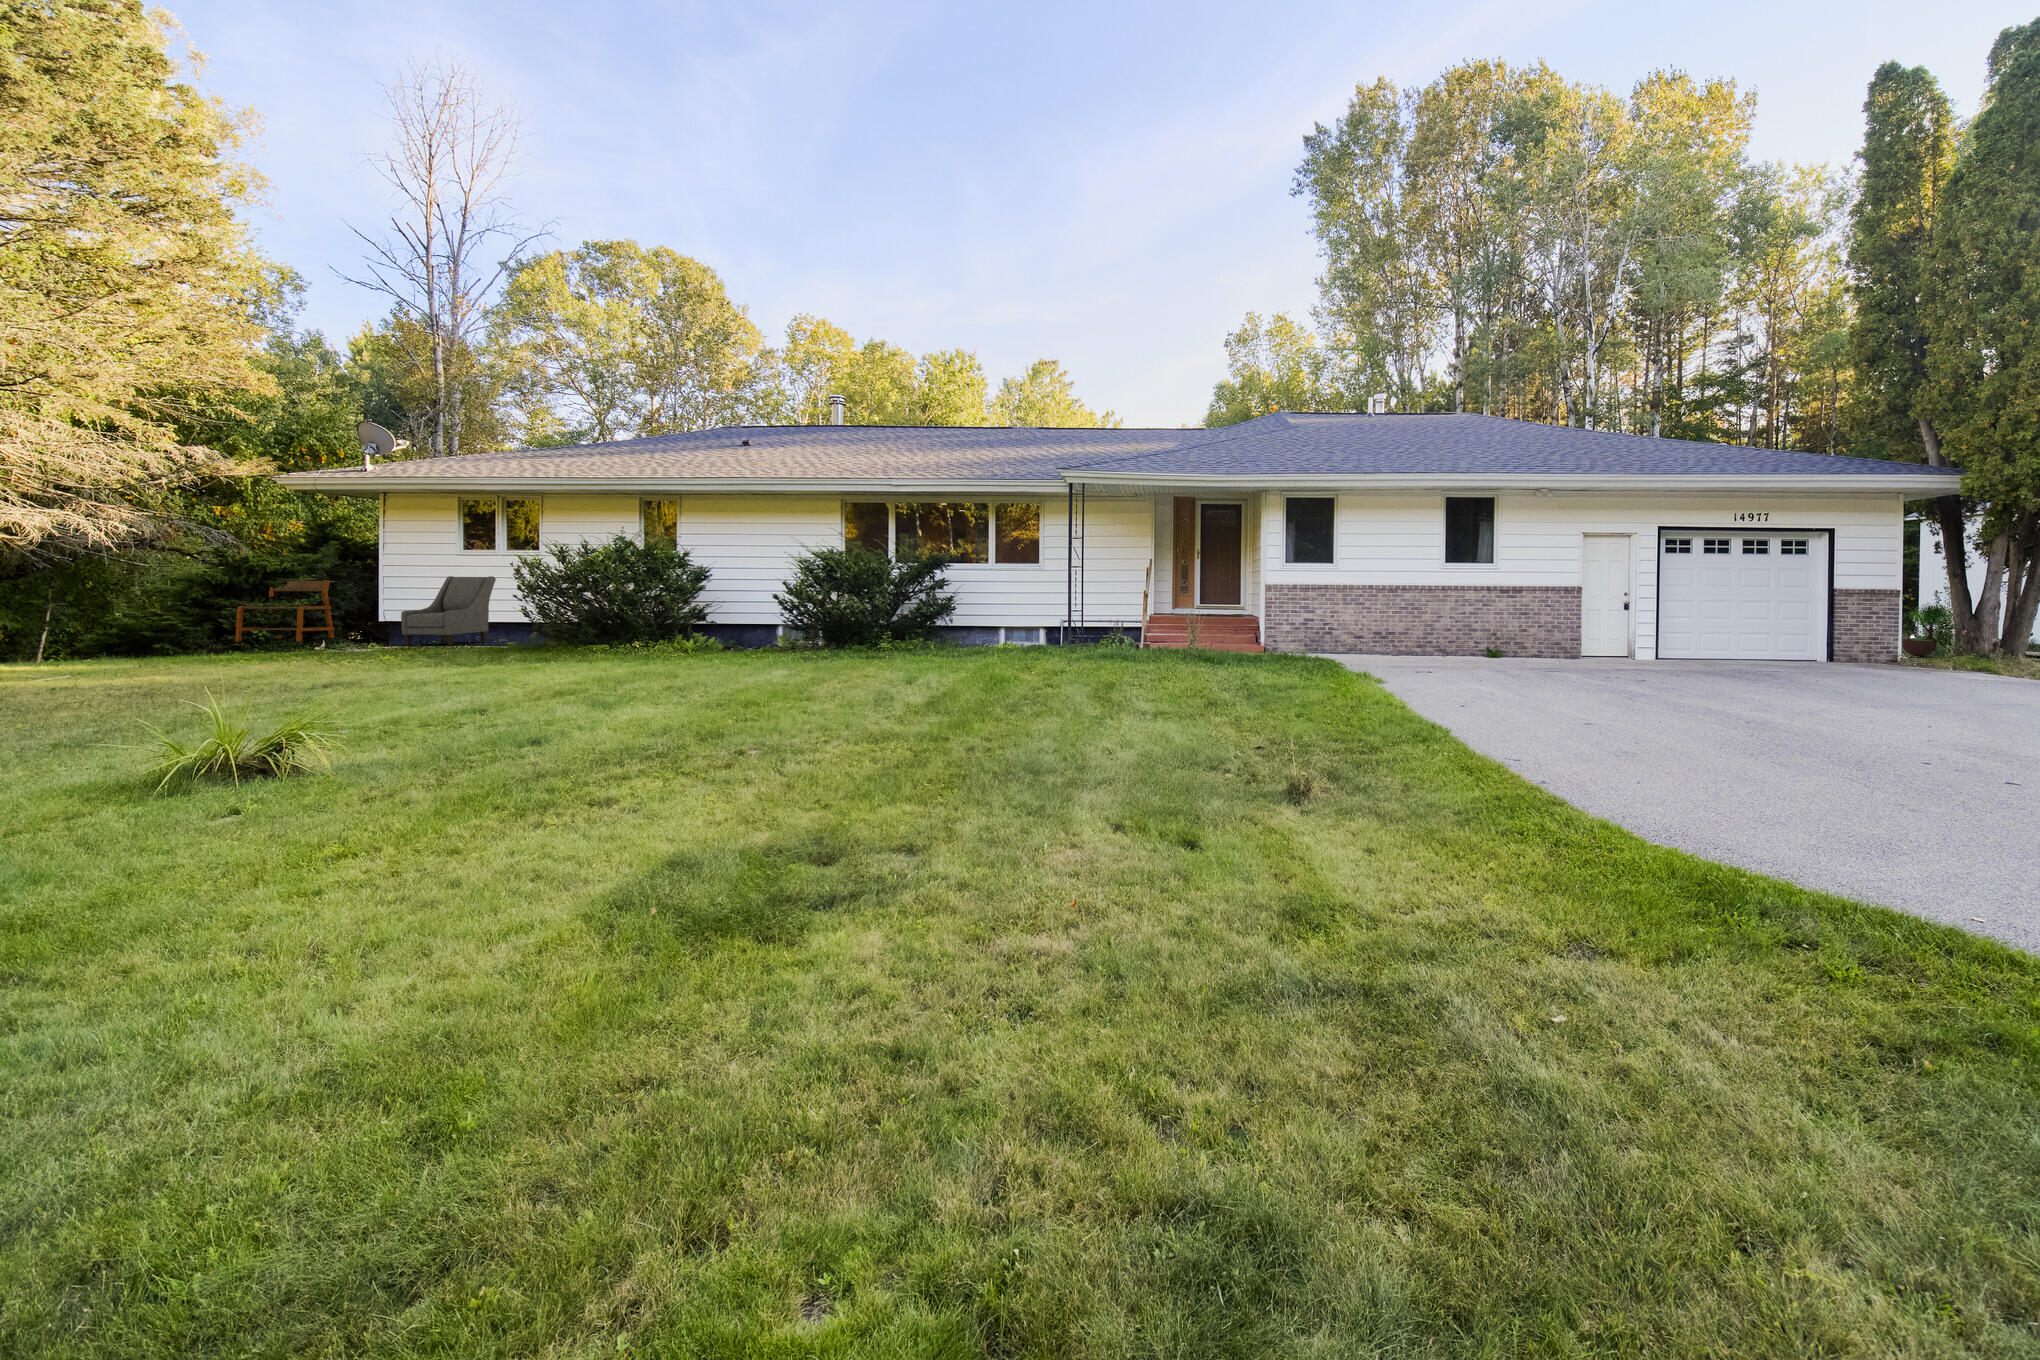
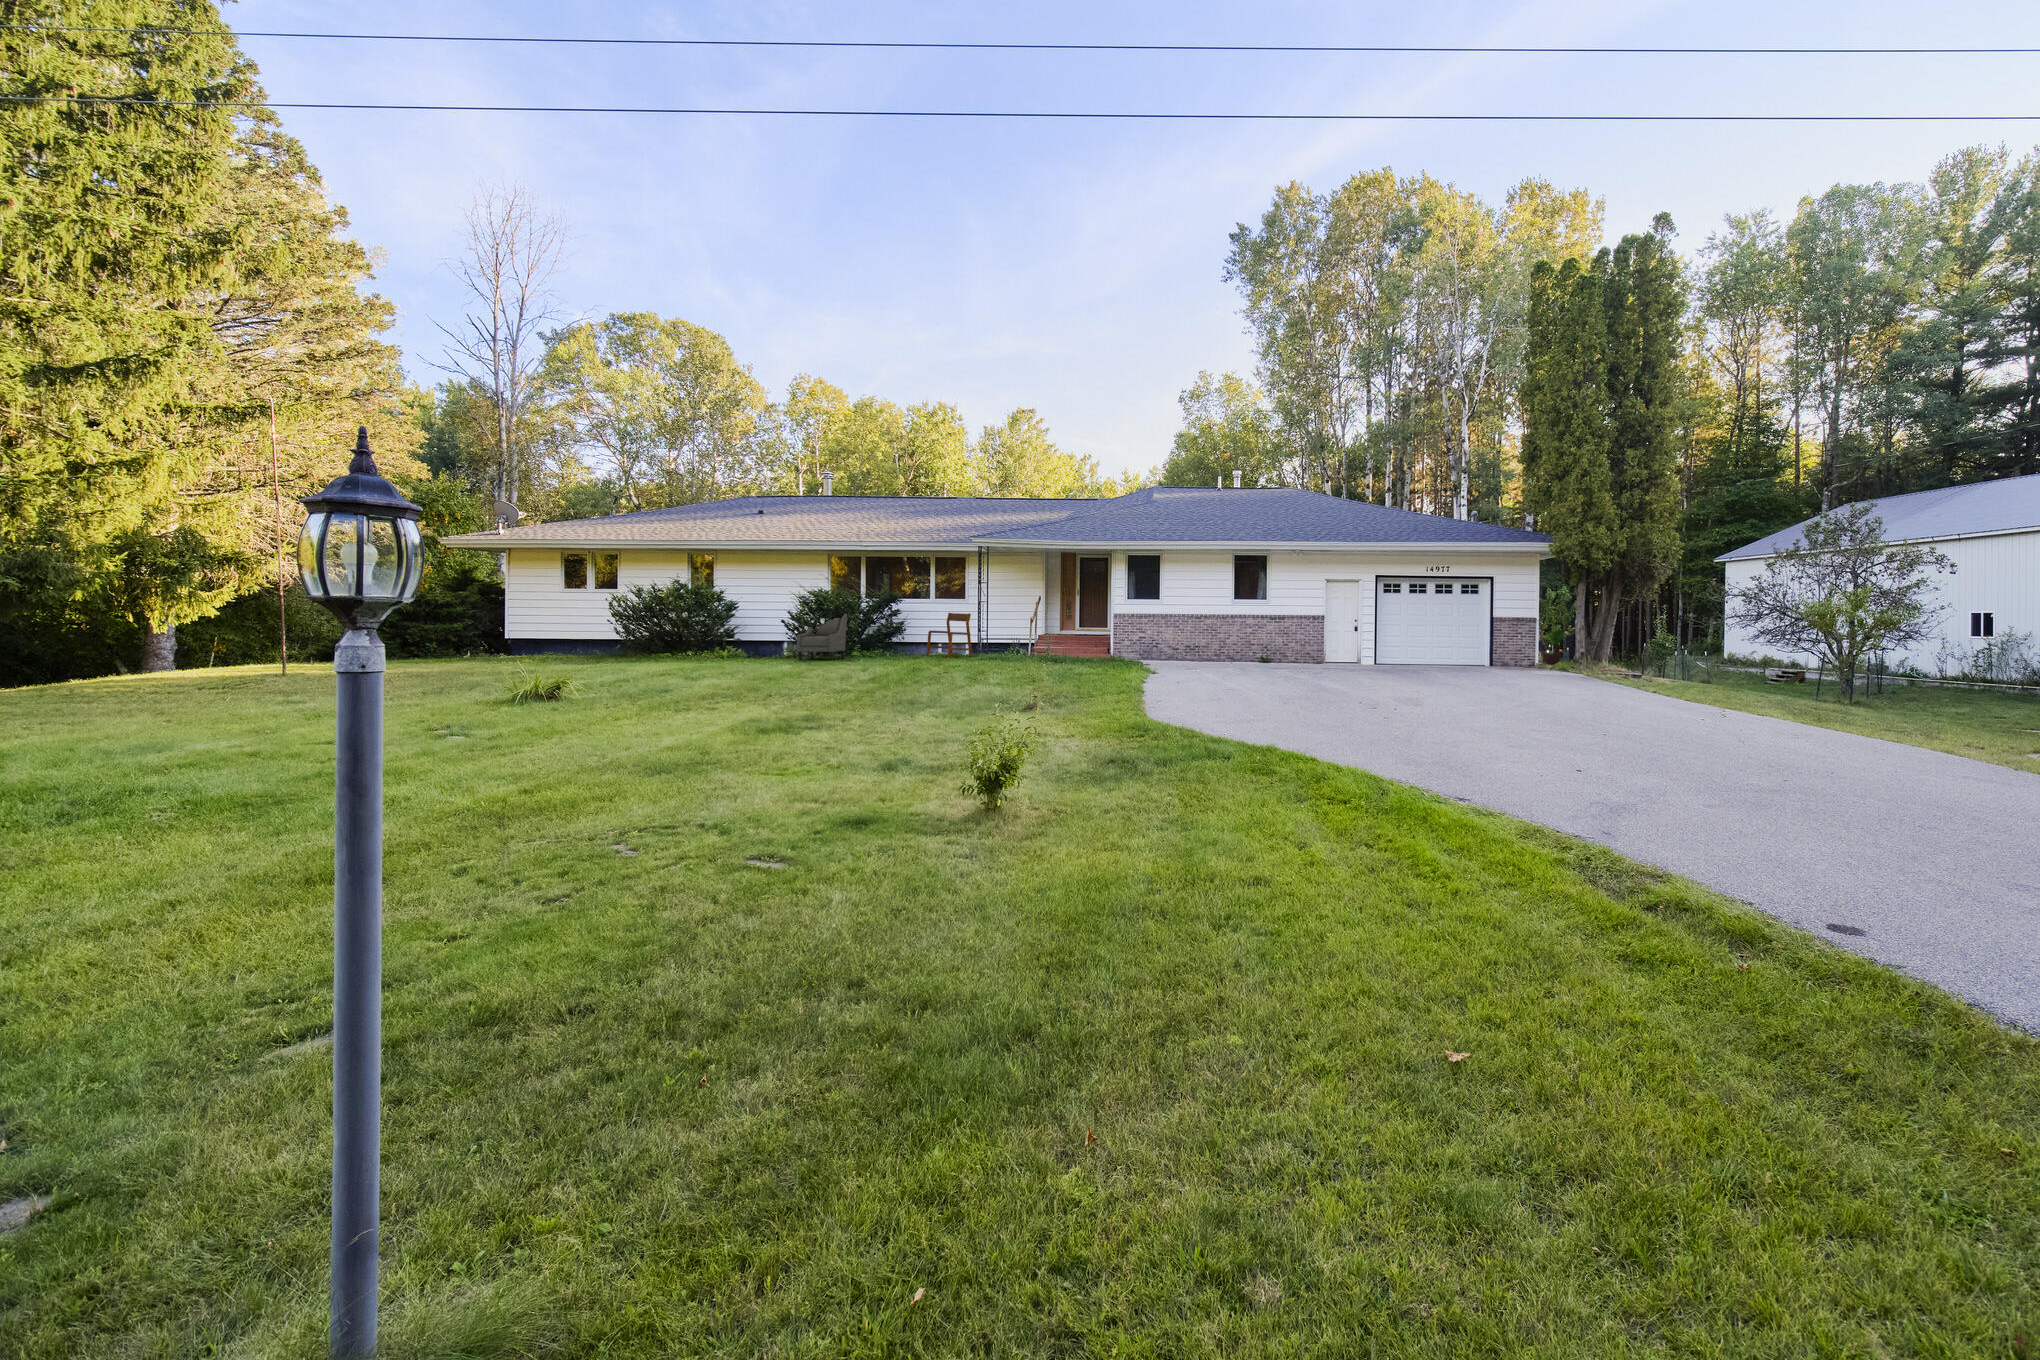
chair: present [401,576,496,646] -> present [797,613,847,660]
bench: present [235,580,334,642] -> present [927,613,972,658]

